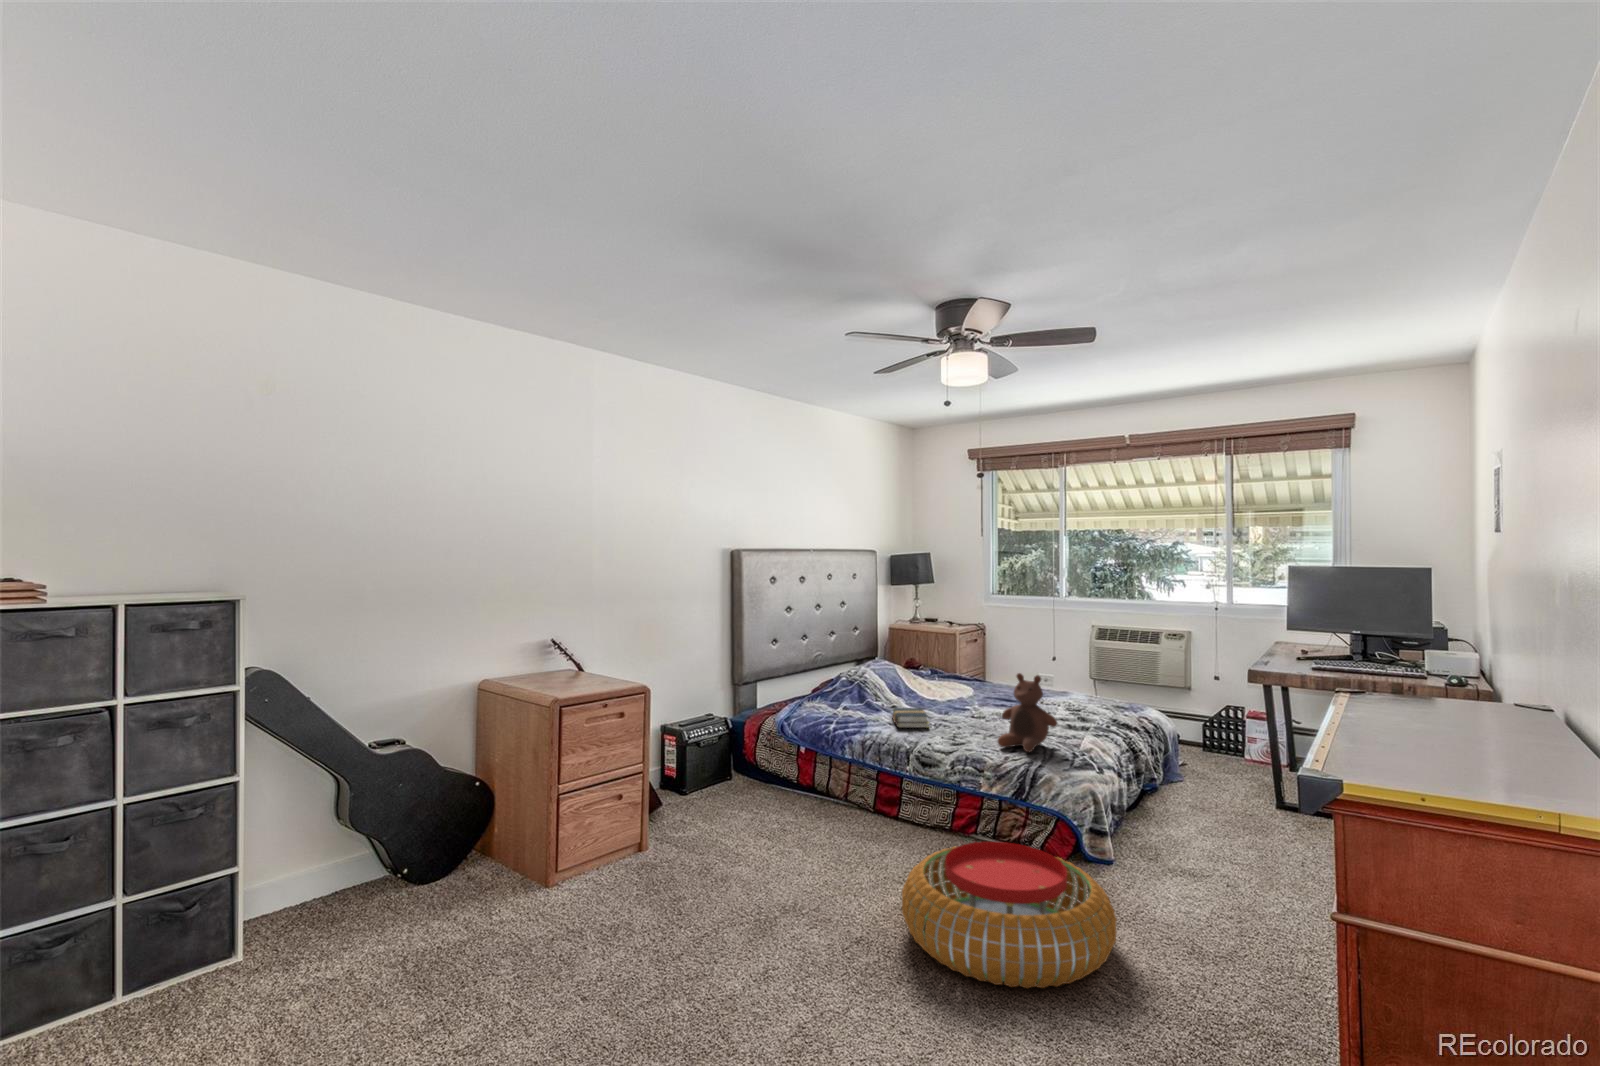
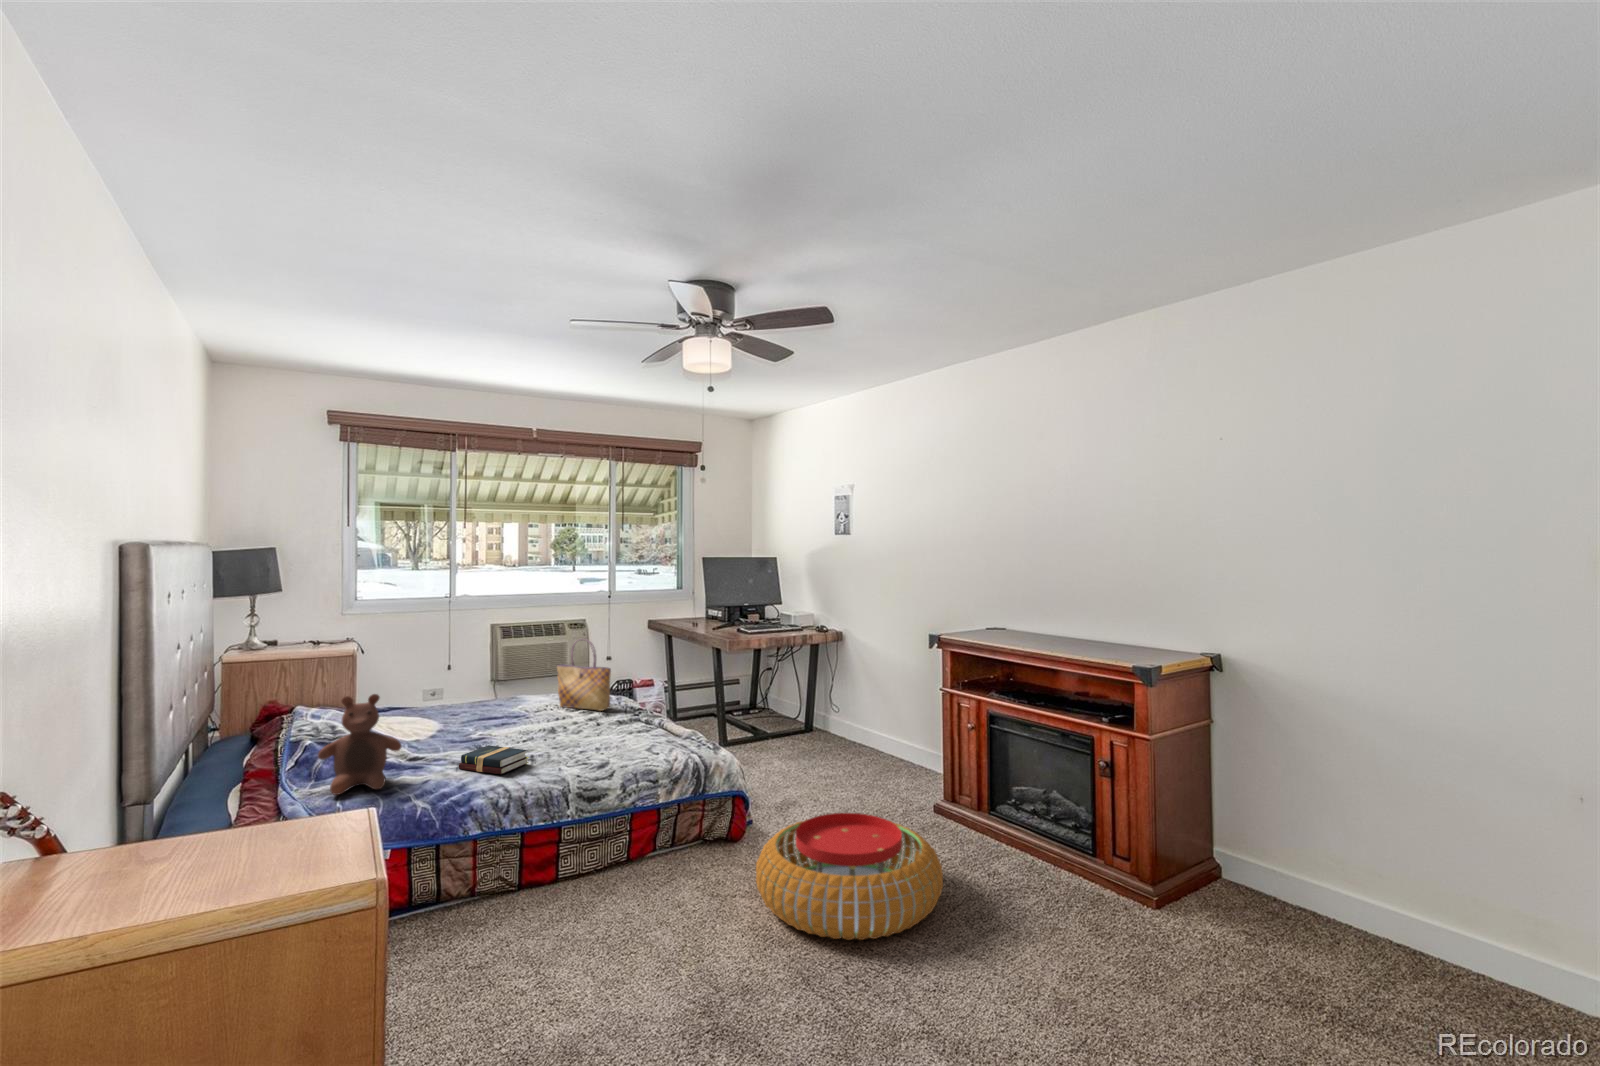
tote bag: none [1062,641,1094,715] -> present [557,639,611,711]
stuffed bear: present [998,673,1057,752] -> present [318,694,401,795]

